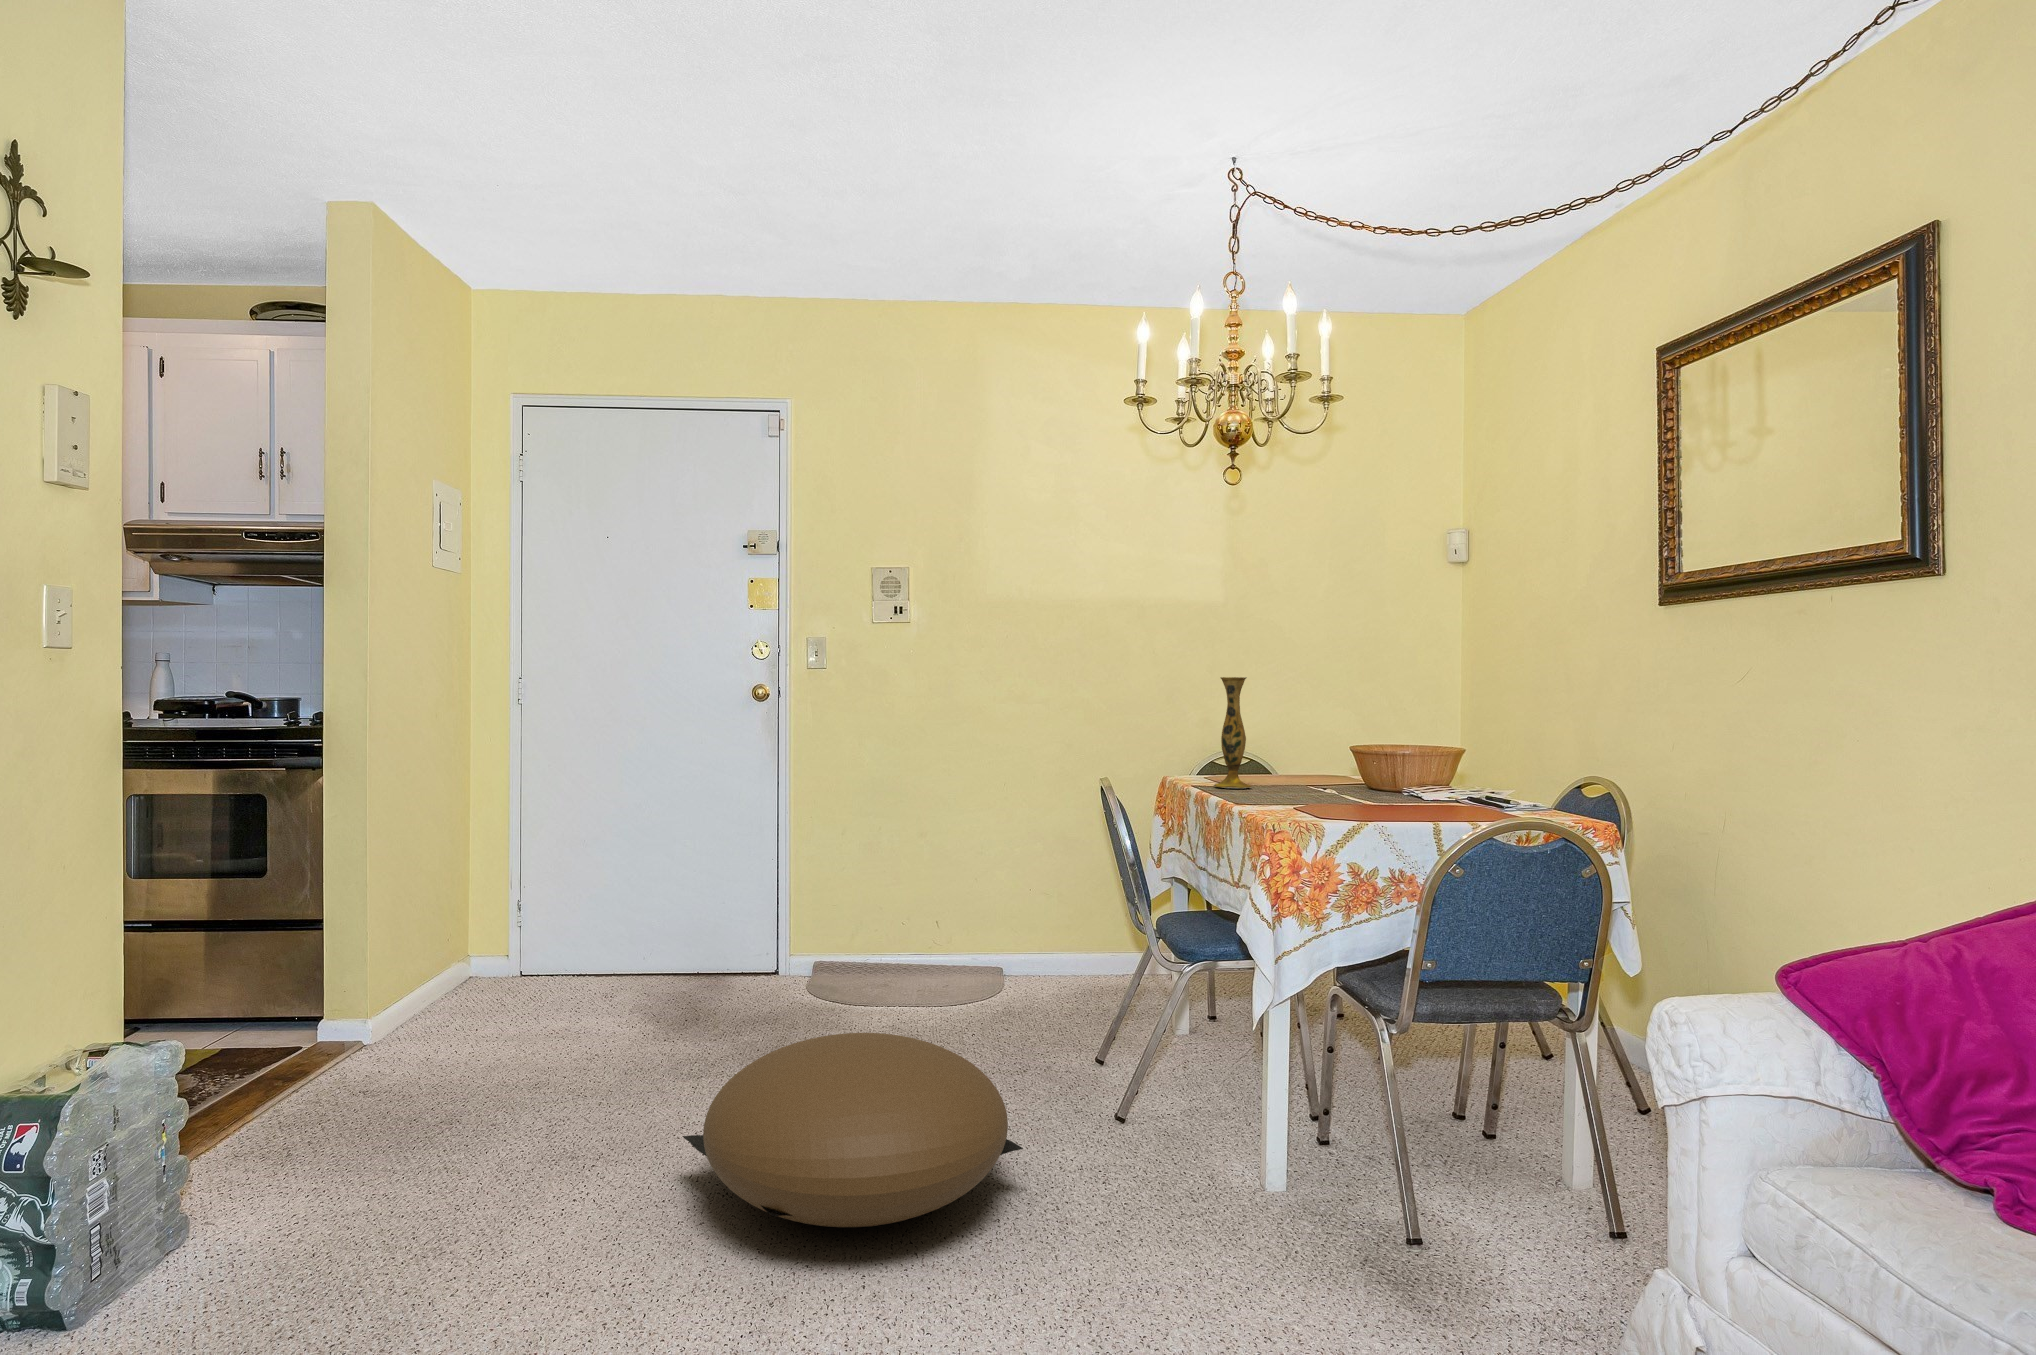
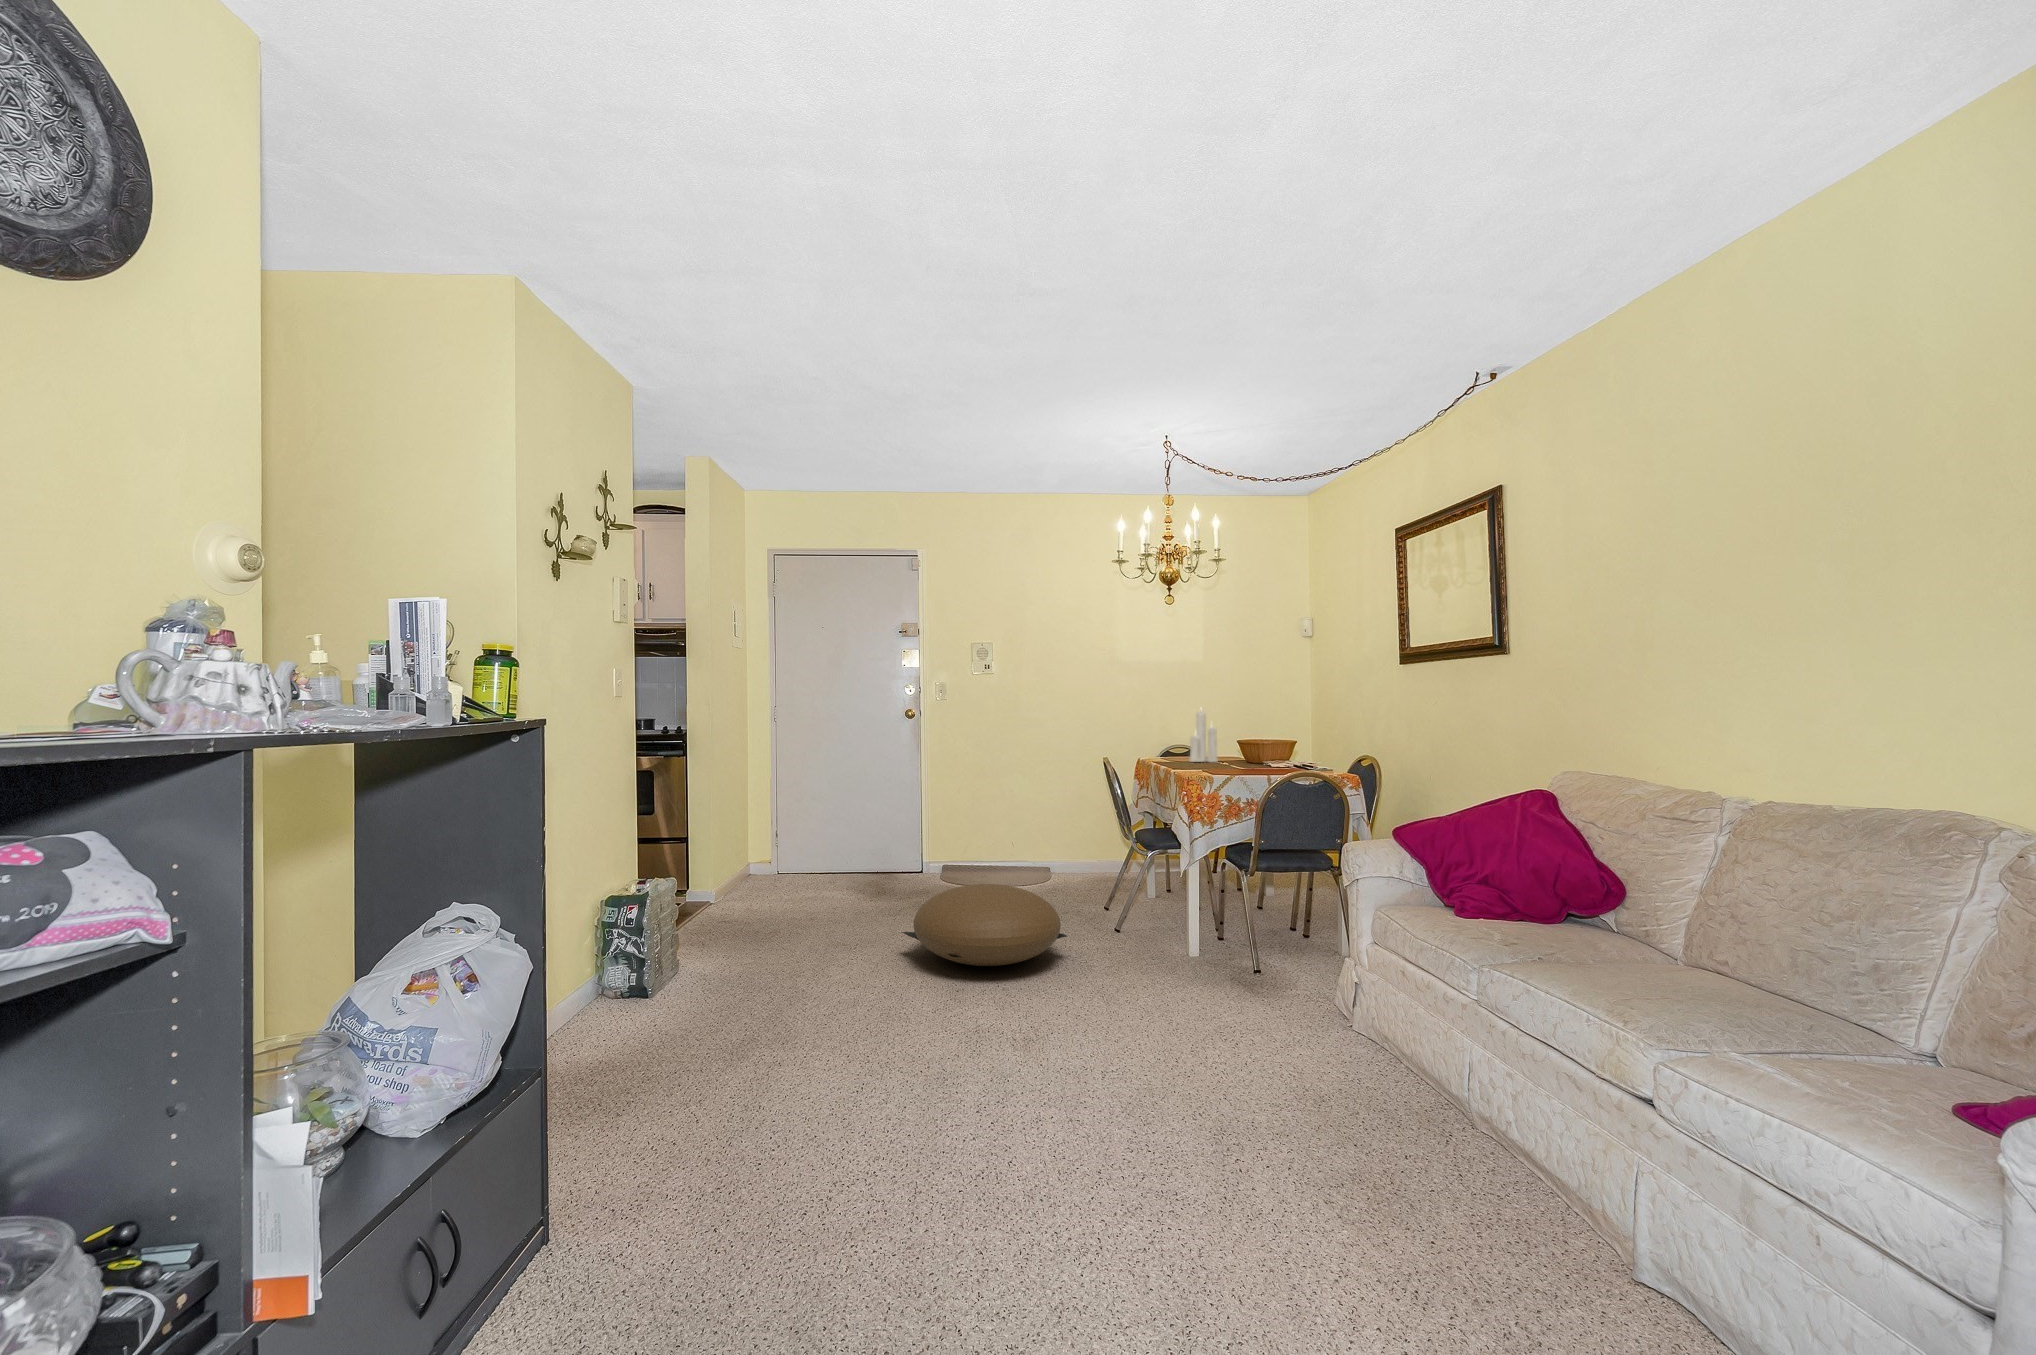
candle: none [1262,671,1316,786] -> present [1190,711,1217,762]
vase: present [1214,677,1252,788] -> none [1163,705,1183,763]

